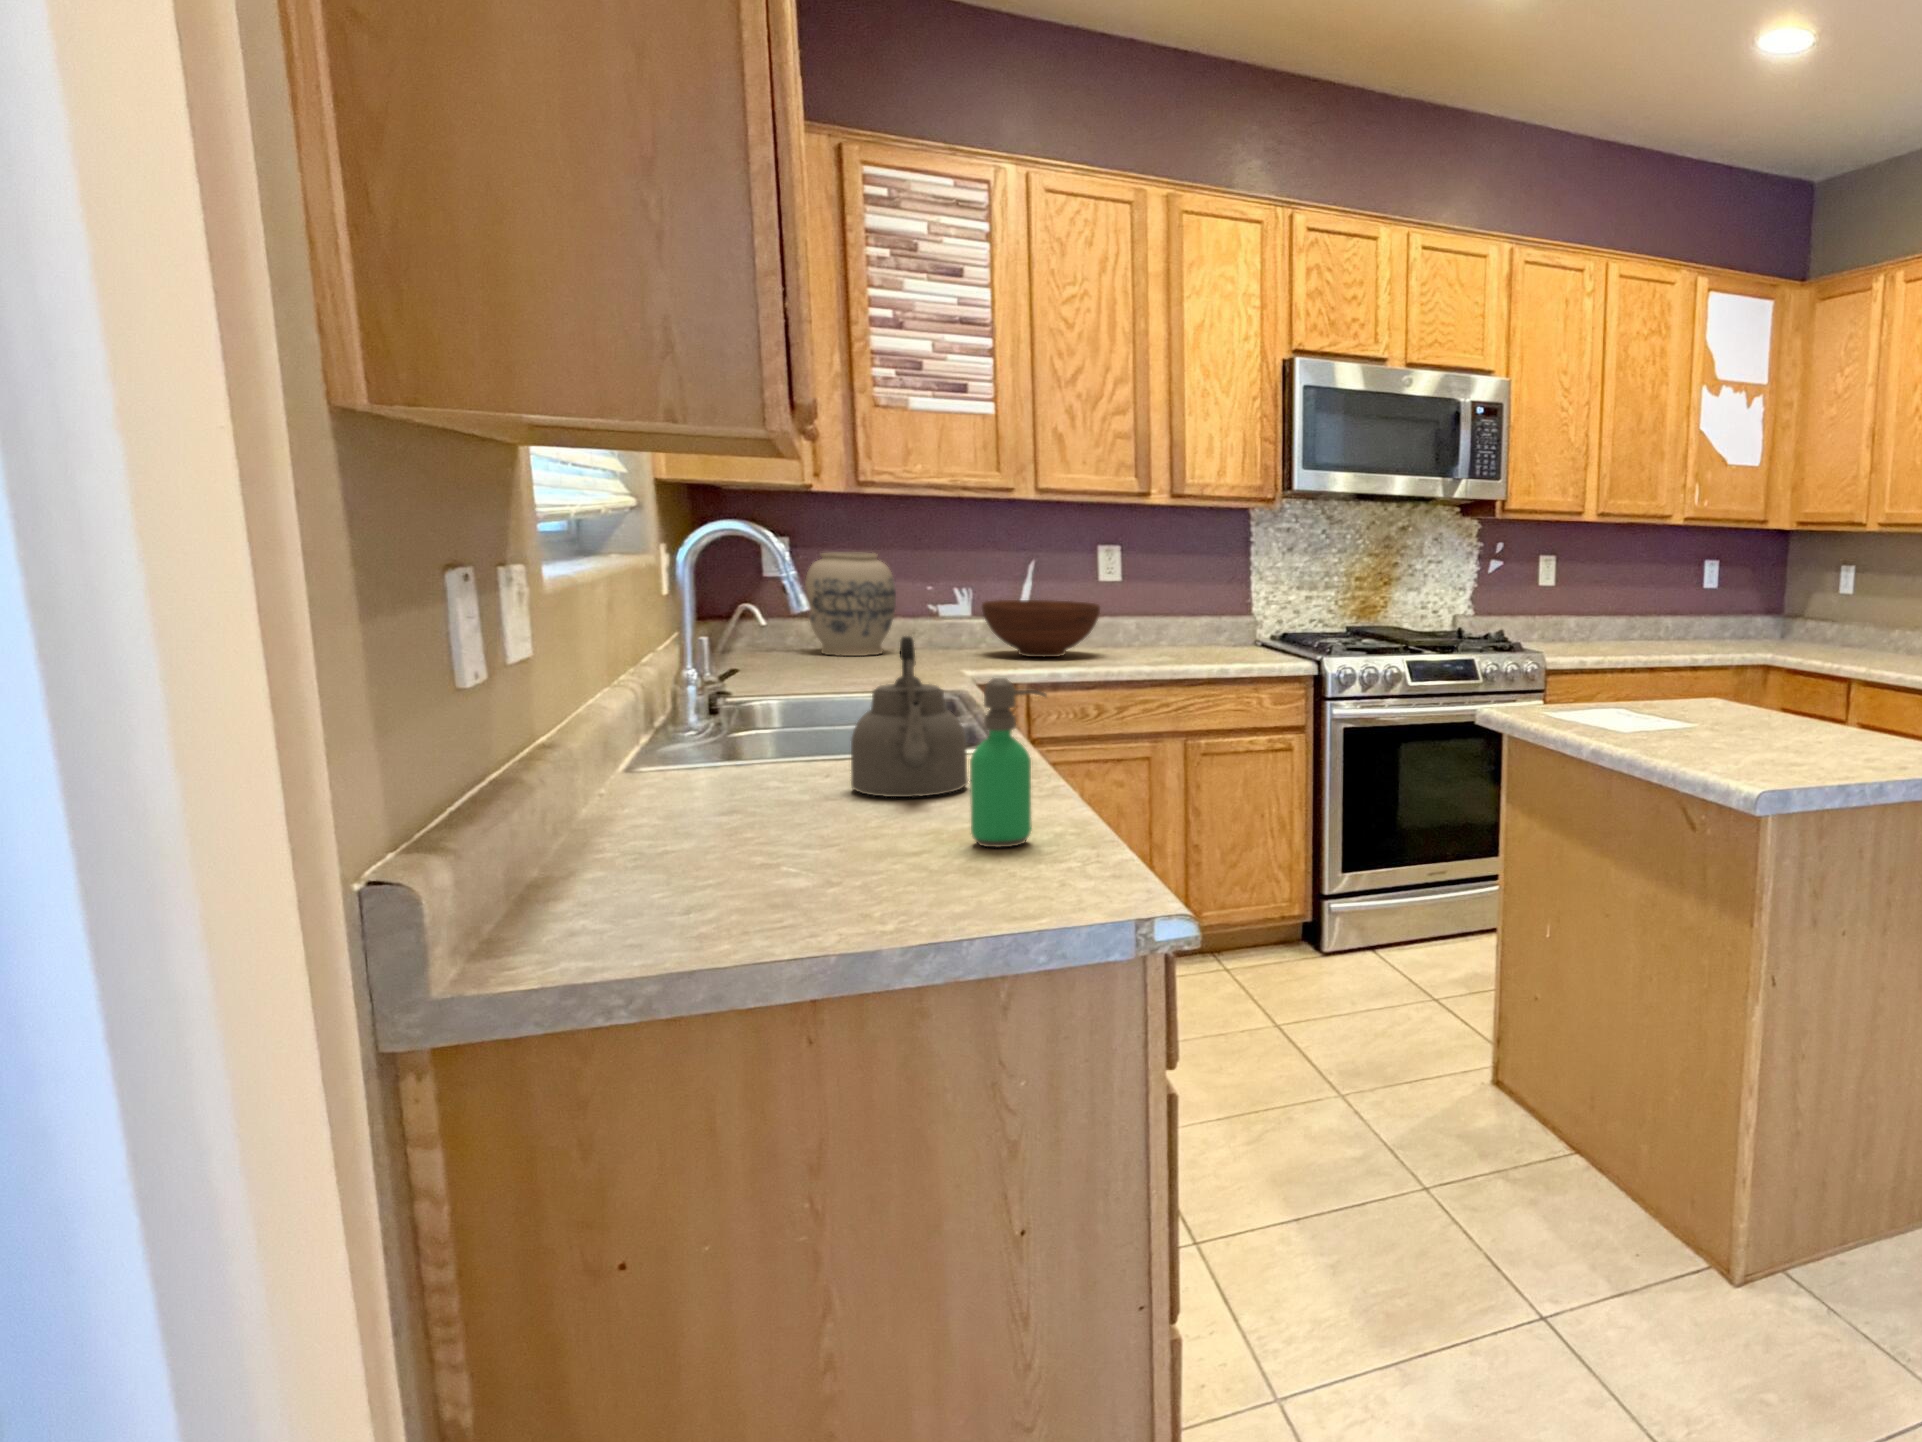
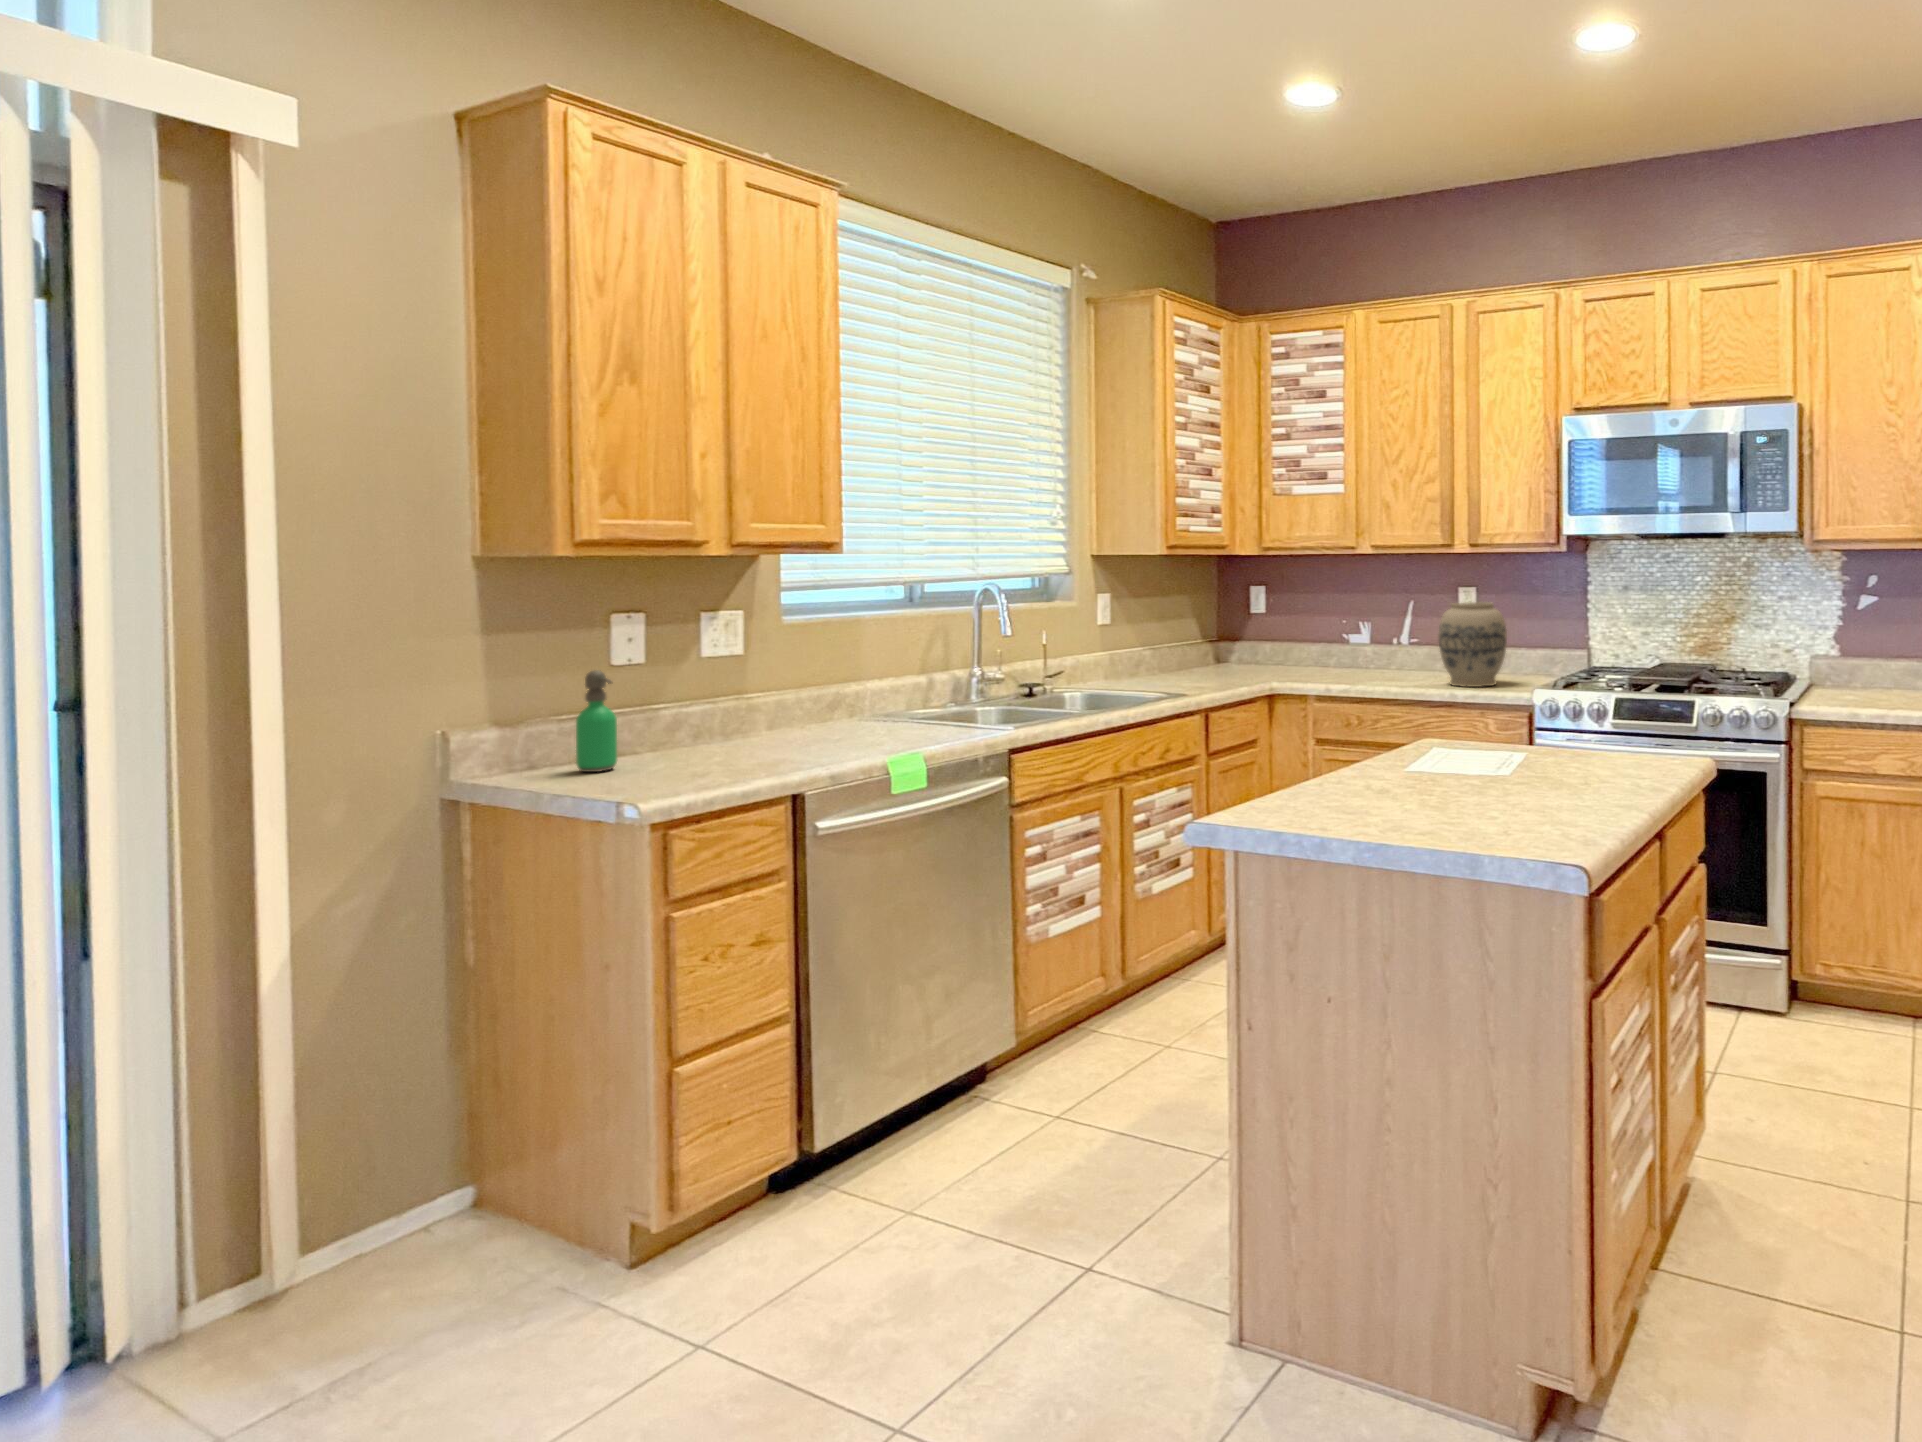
vase: present [805,553,896,656] -> present [1438,602,1507,687]
fruit bowl: present [982,600,1100,657] -> none [1338,631,1426,676]
kettle: present [851,636,968,797] -> none [695,647,798,745]

